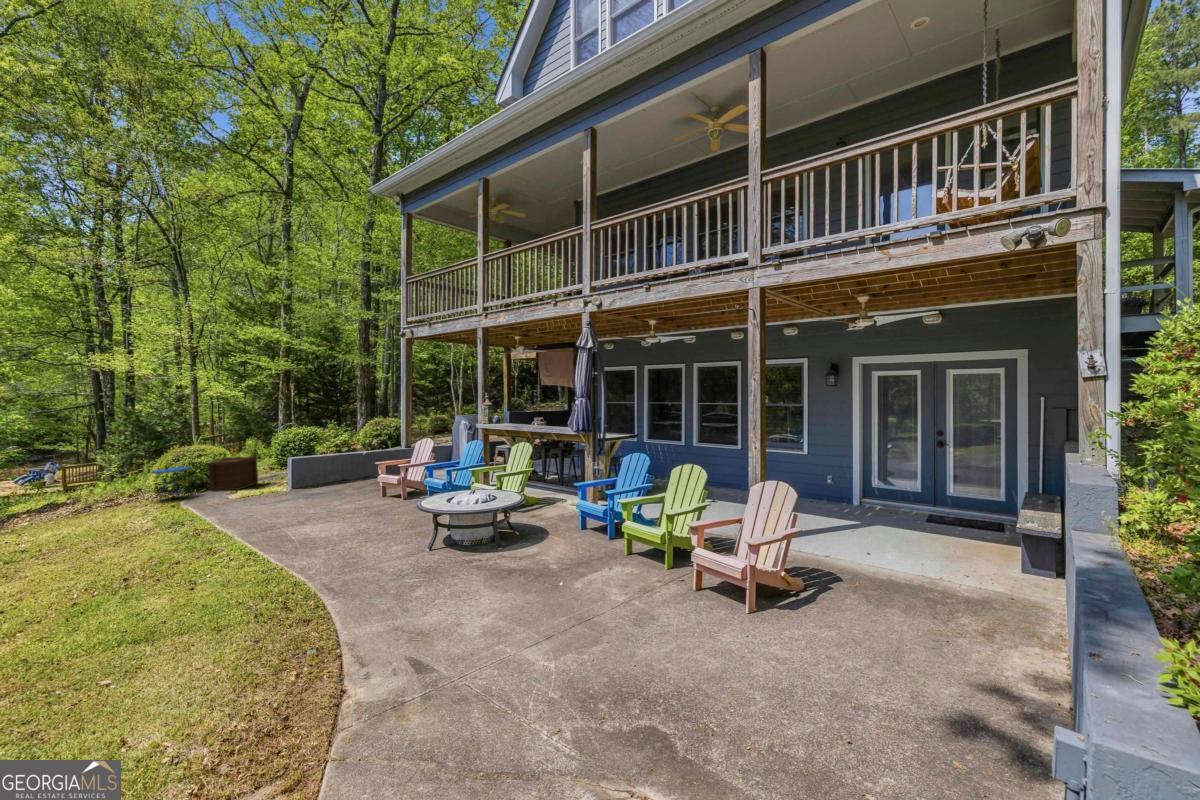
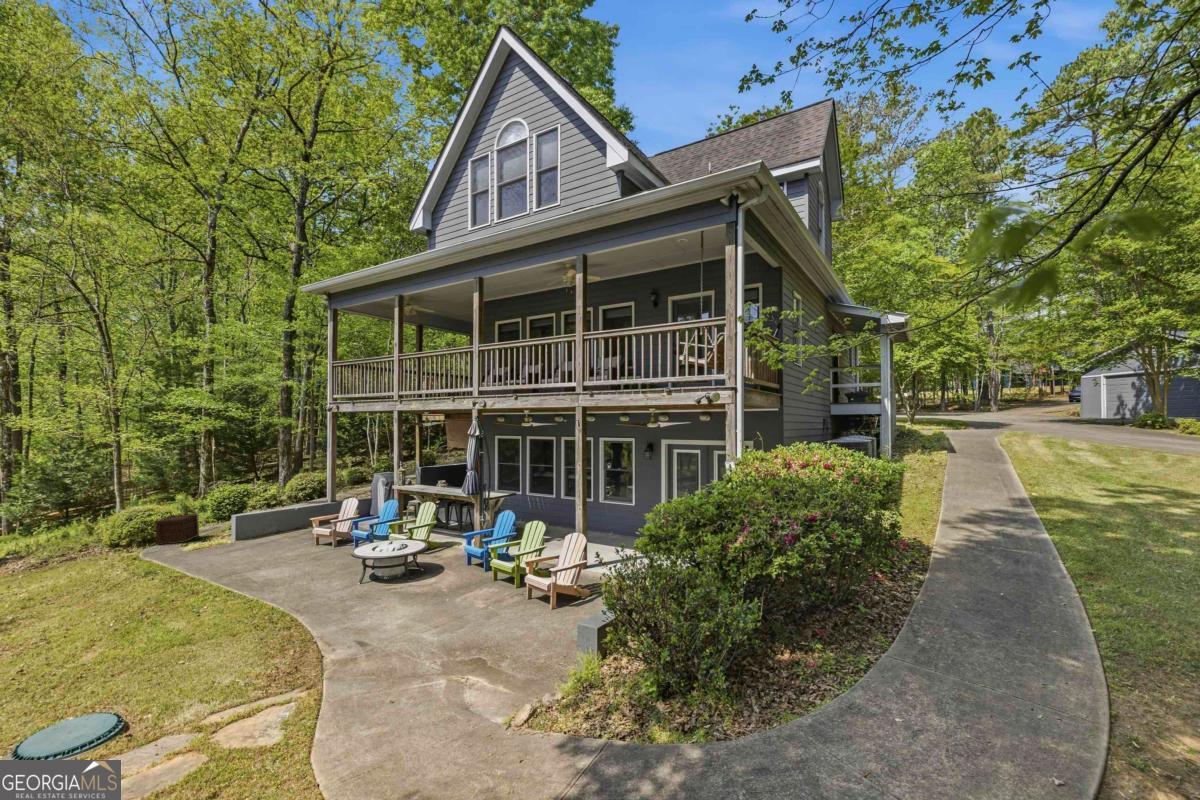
side table: present [151,463,190,496] -> none [106,523,141,555]

